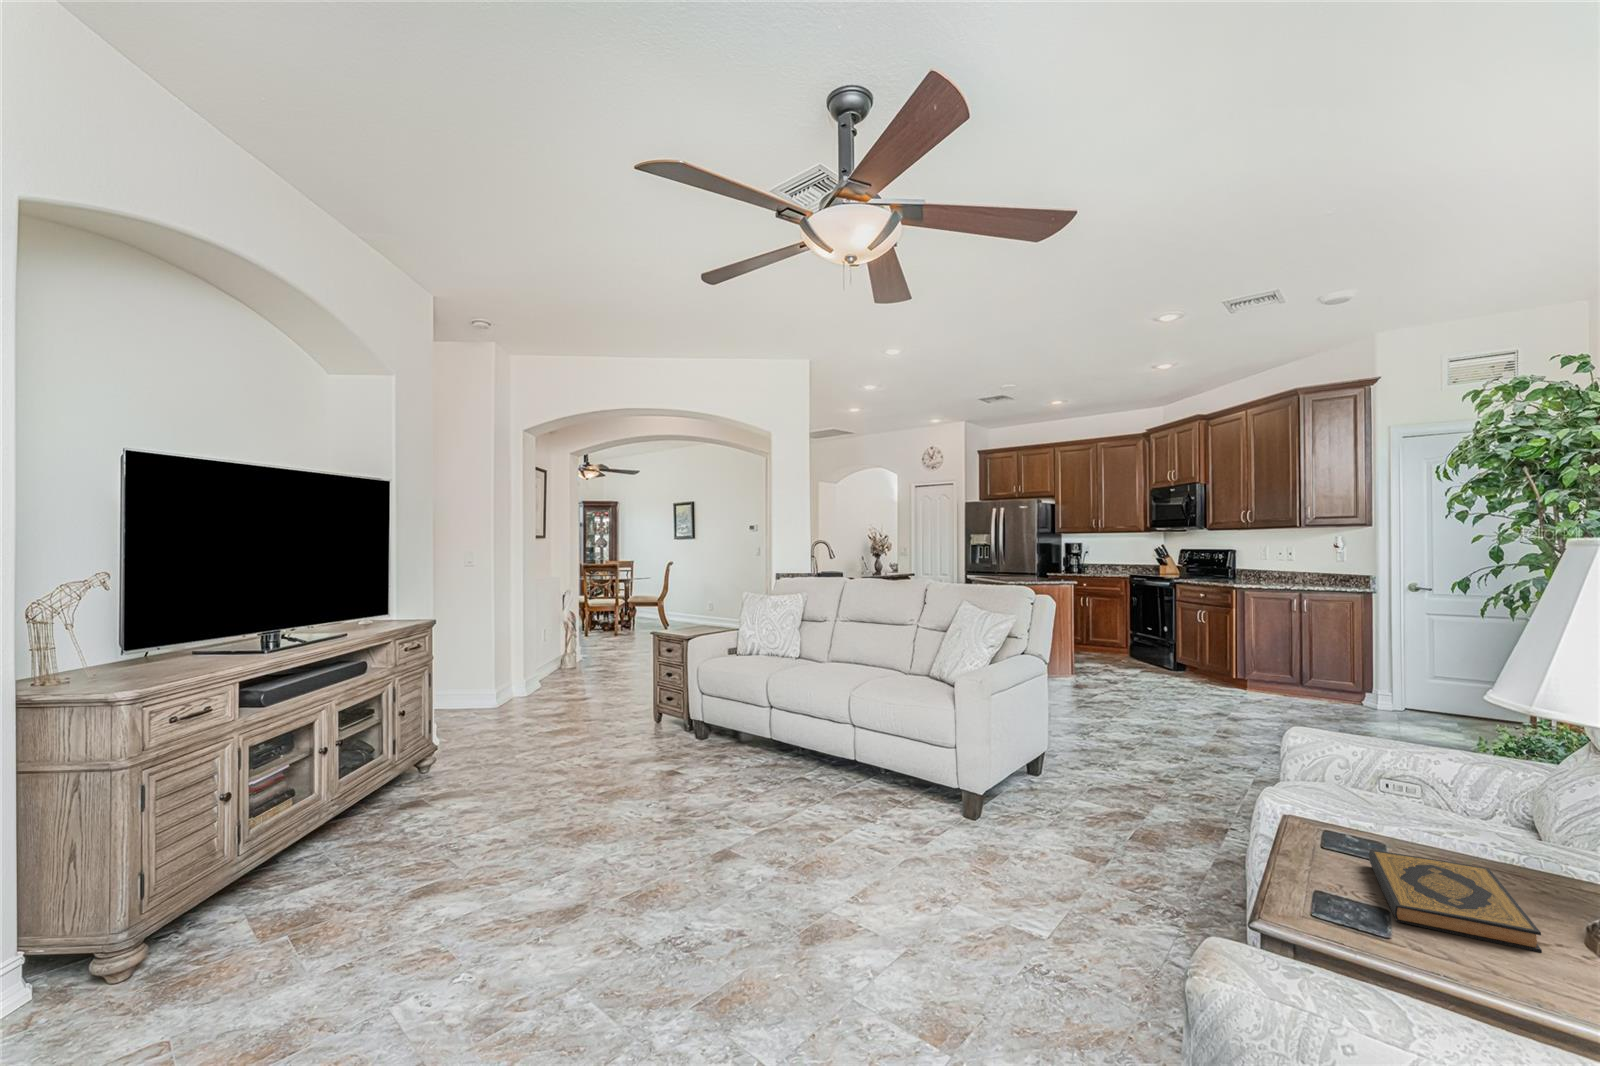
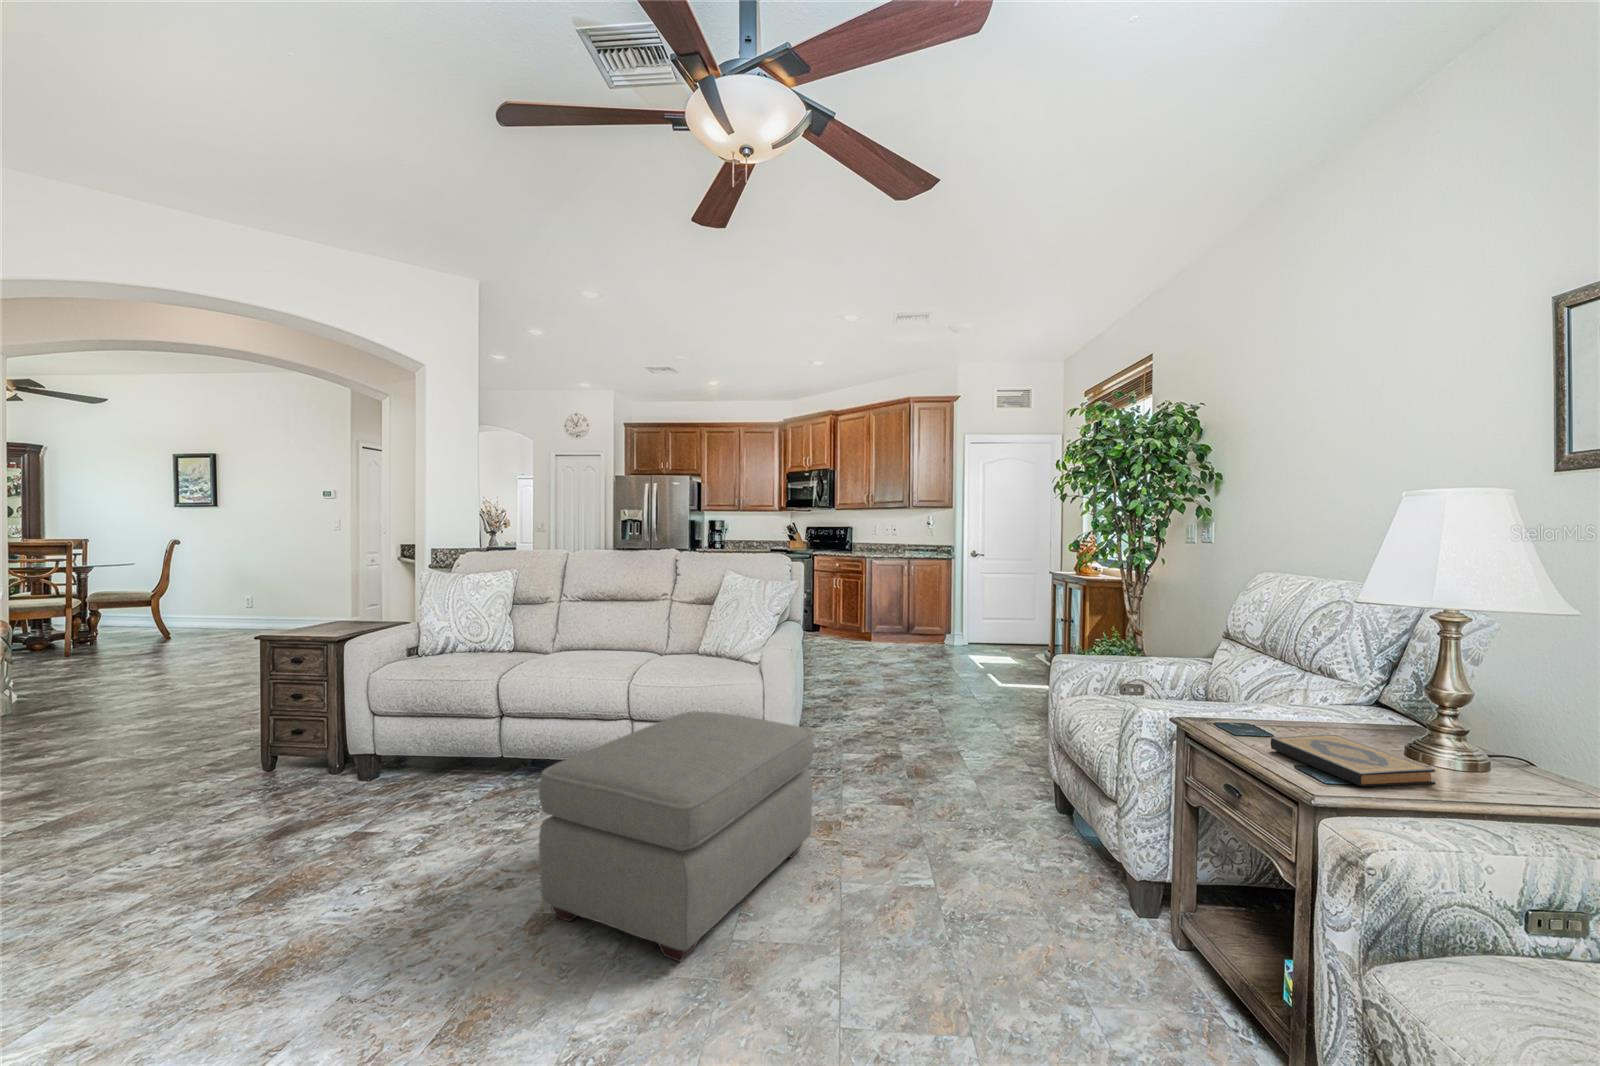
ottoman: none [723,724,956,909] -> present [539,711,813,962]

